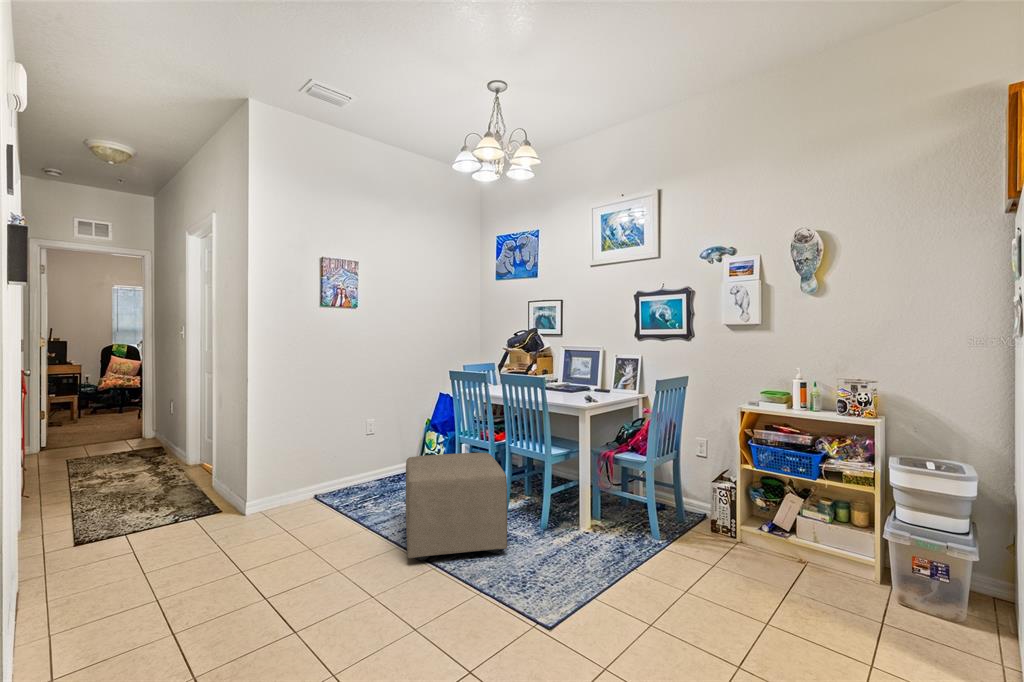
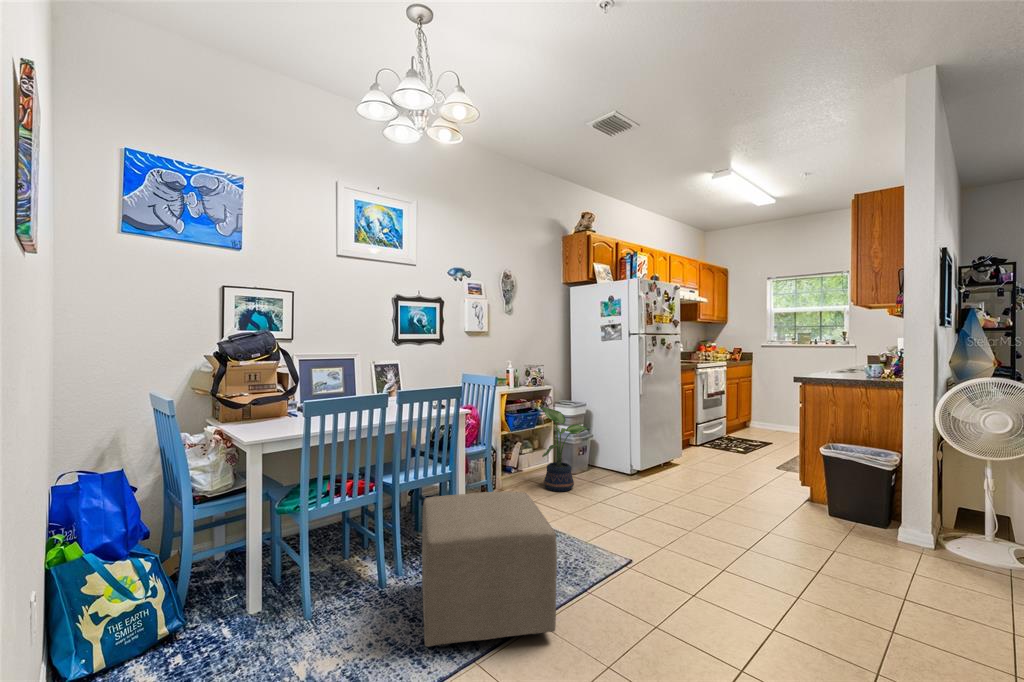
potted plant: none [763,449,871,594] -> present [541,407,590,491]

